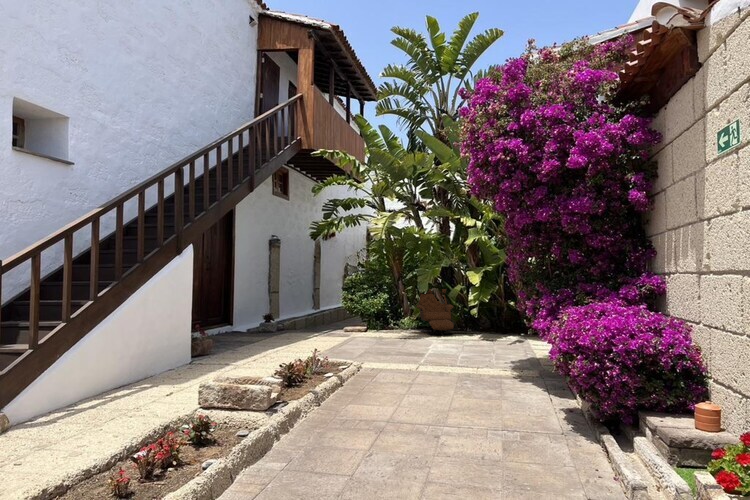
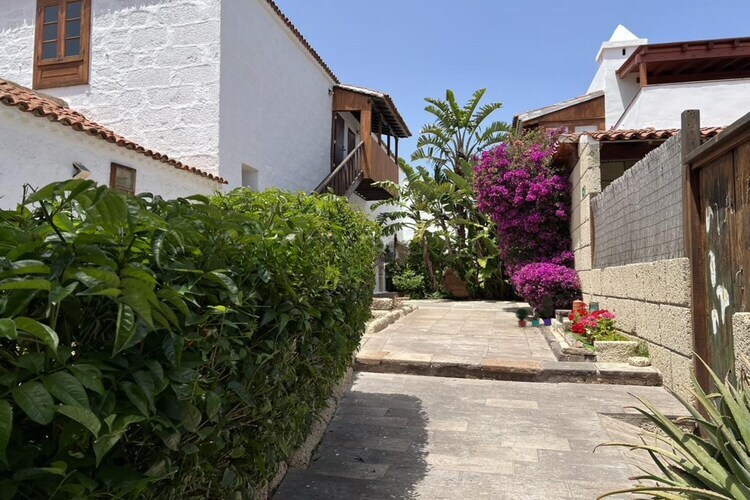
potted plant: none [549,368,635,450] -> present [516,294,553,327]

